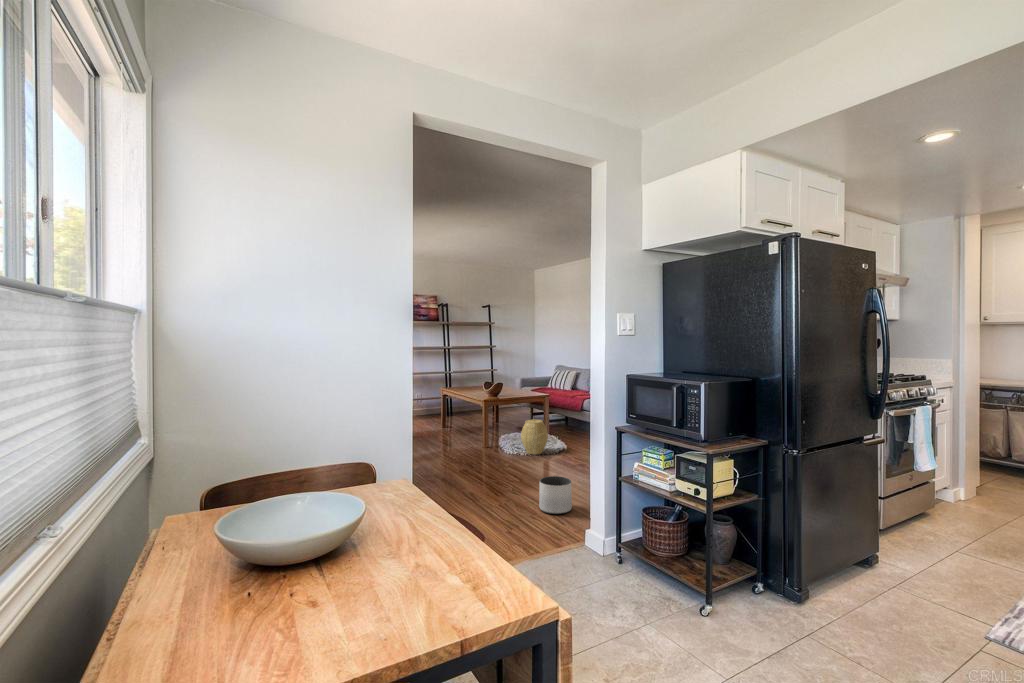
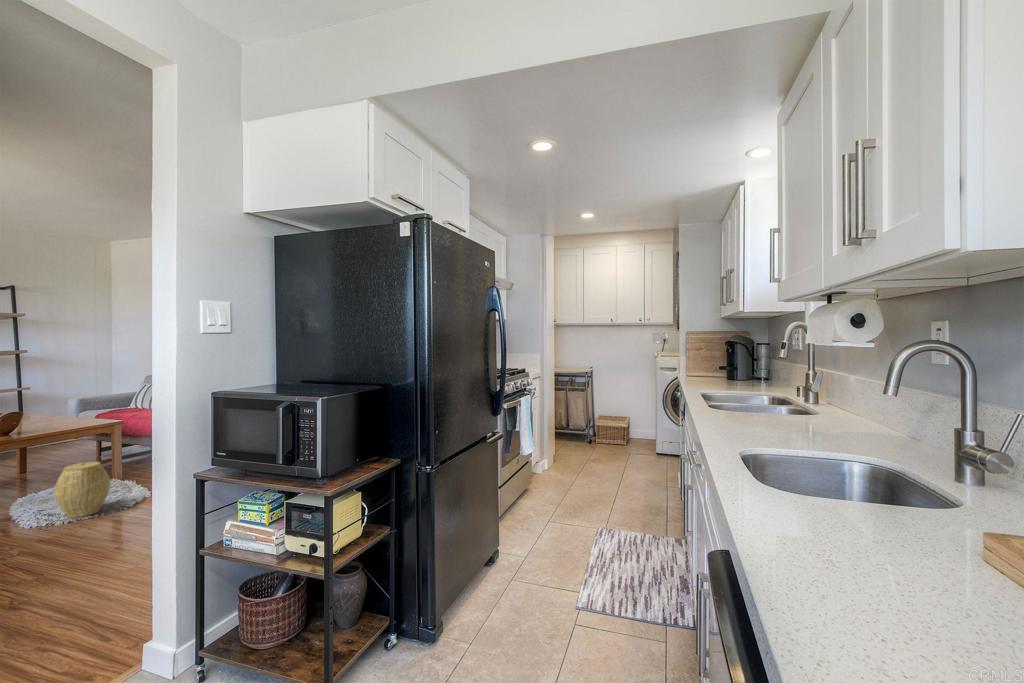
planter: present [539,476,572,514] -> none [60,556,129,627]

